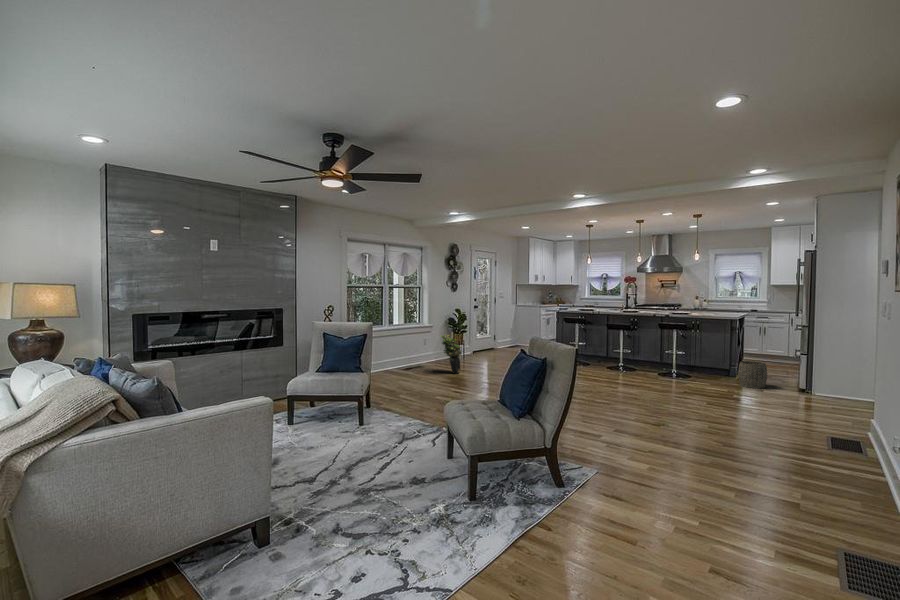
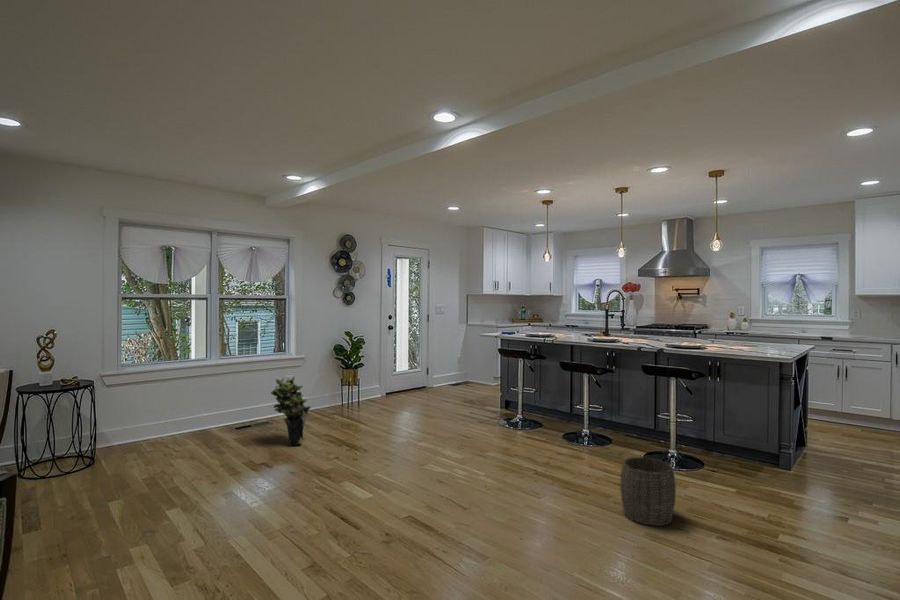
woven basket: present [738,361,767,388] -> present [620,457,676,526]

